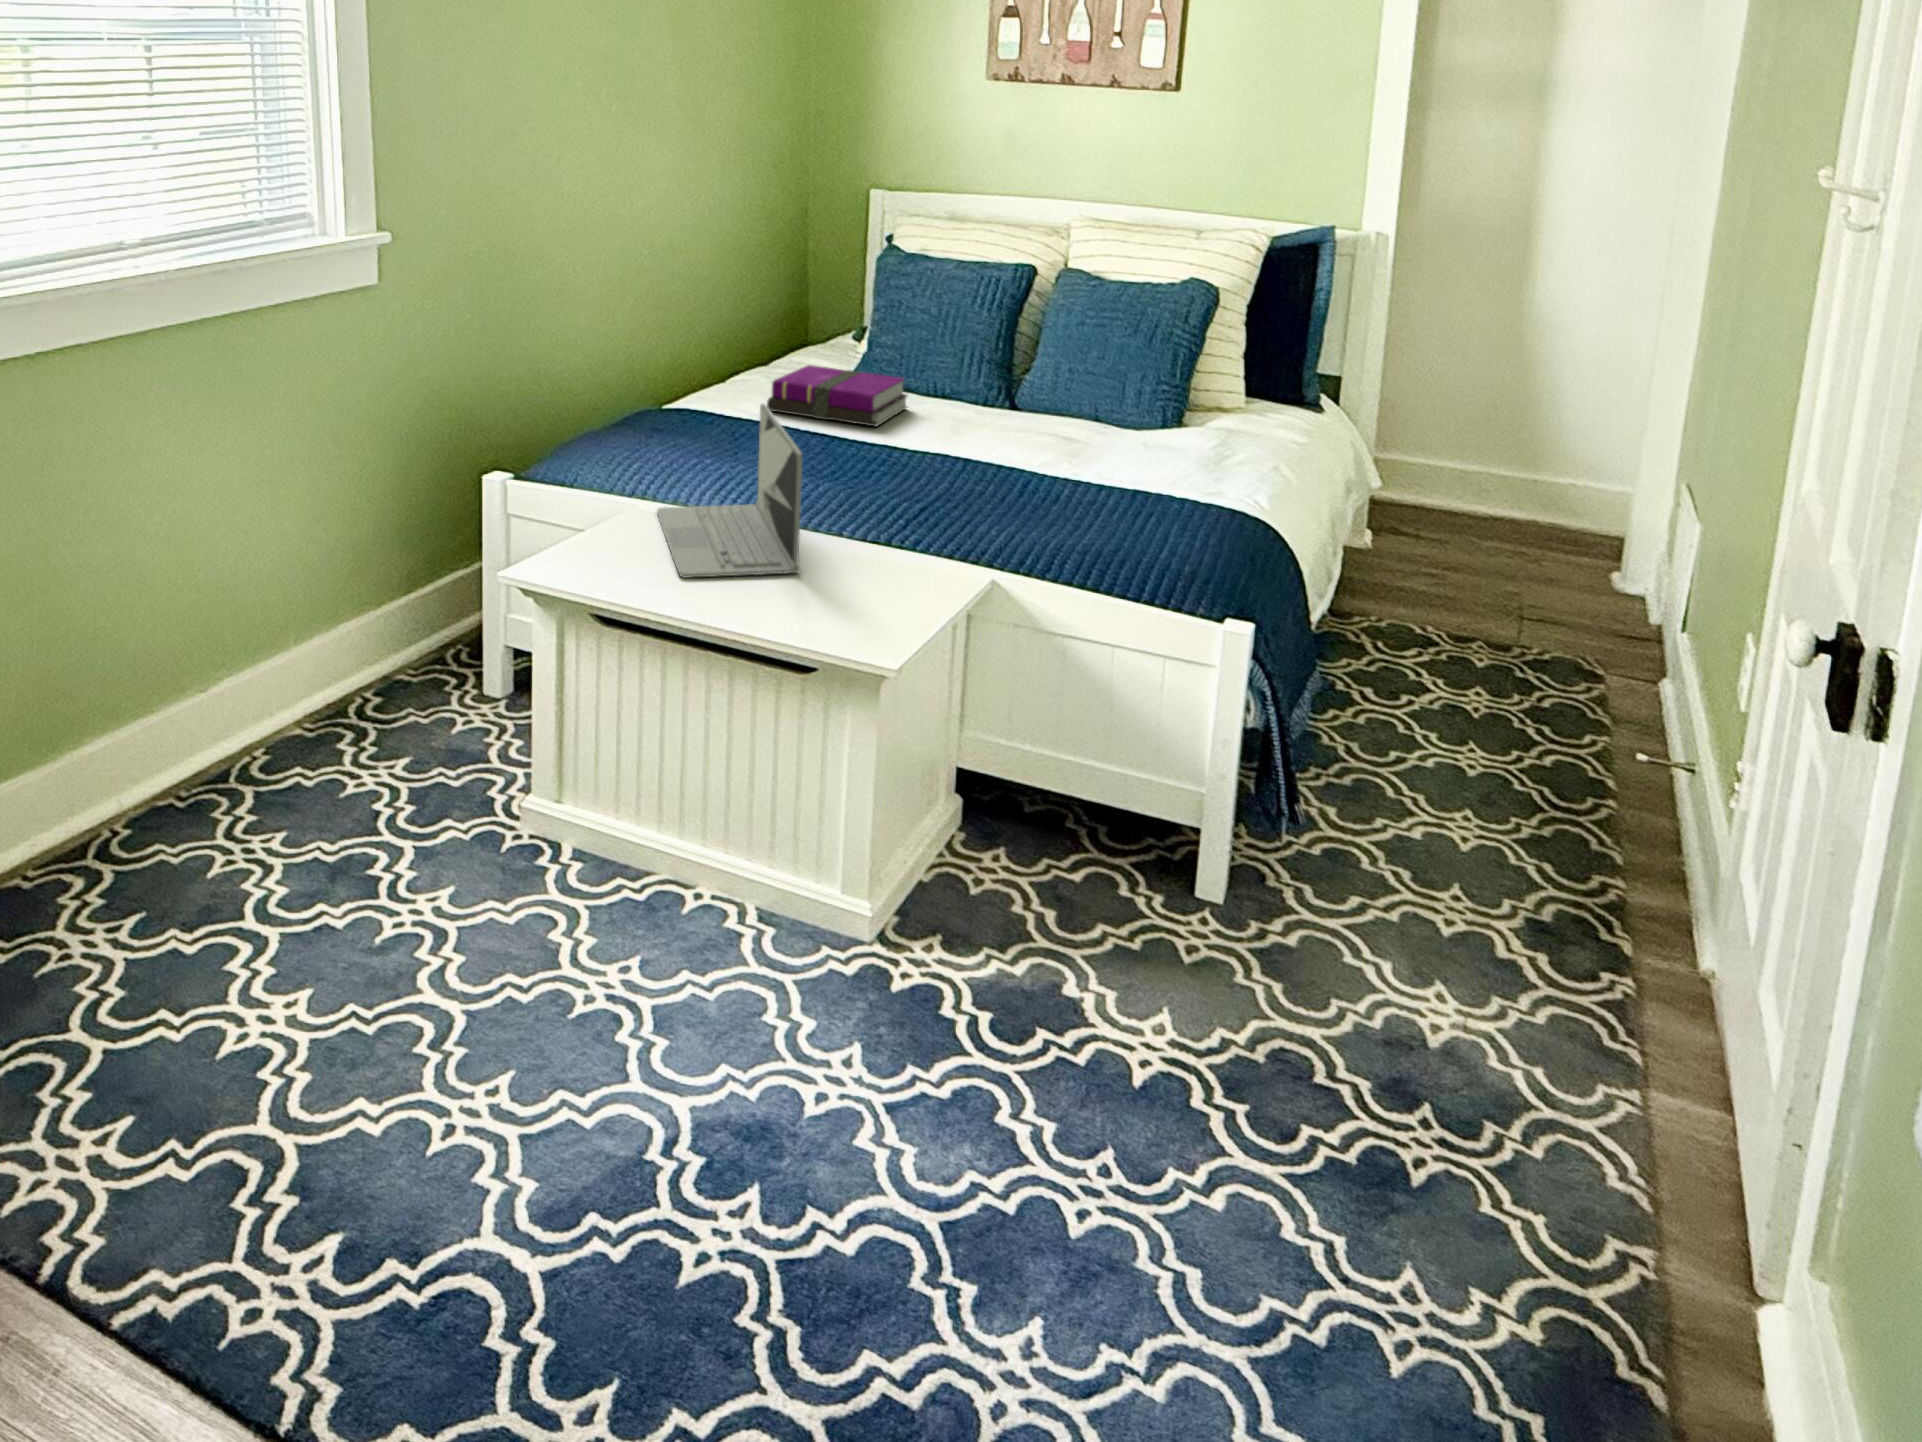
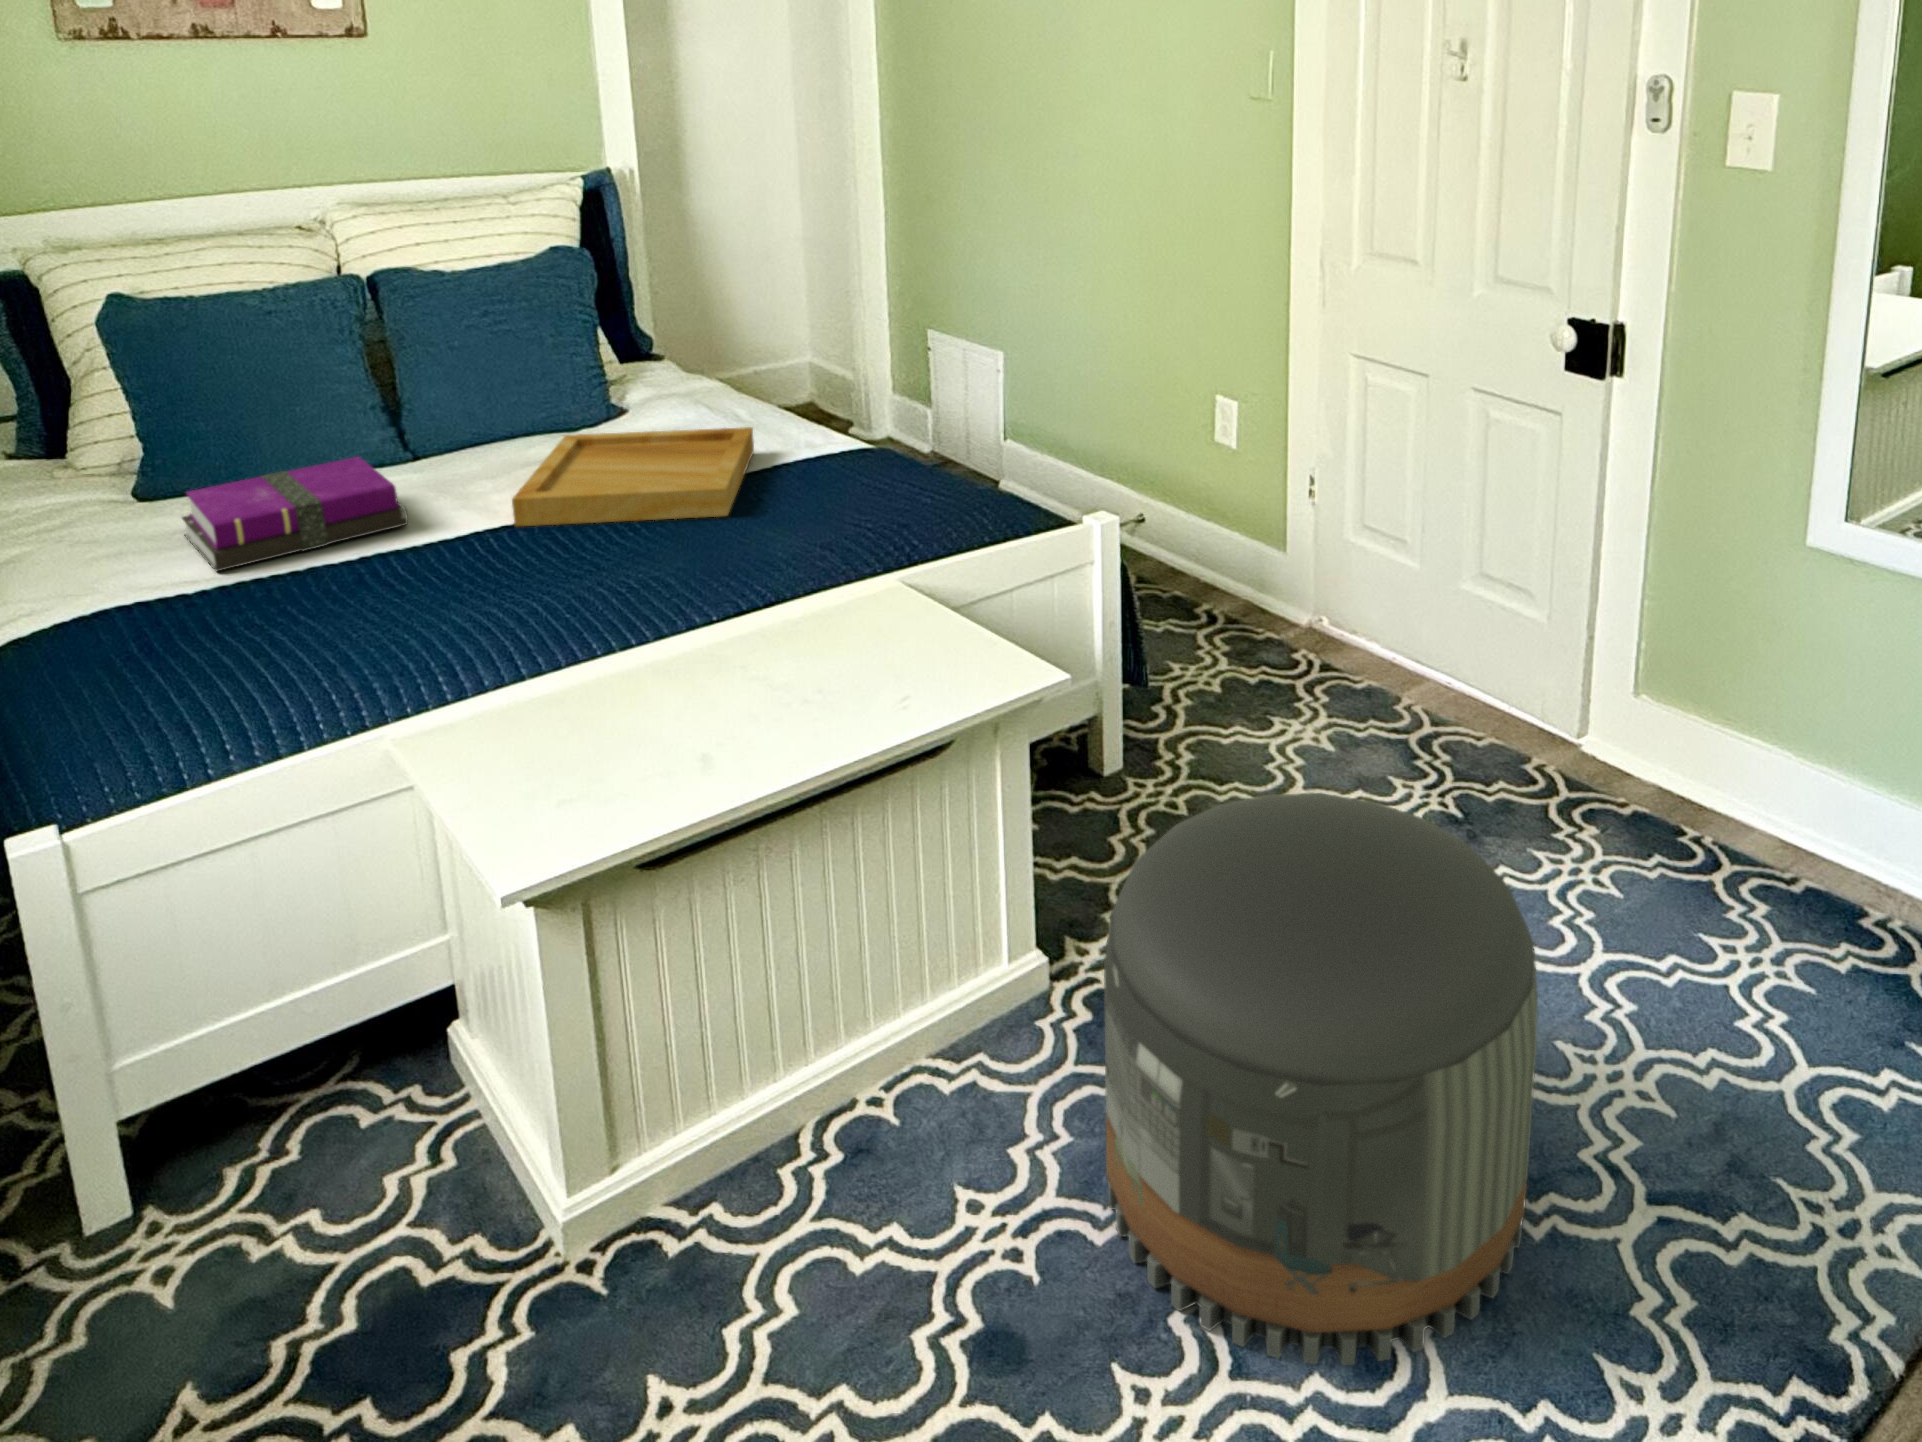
laptop: present [657,404,802,578] -> none [496,510,822,748]
tray: none [914,414,1145,495] -> present [512,427,754,526]
pouf: none [545,787,952,1309] -> present [1104,793,1538,1365]

